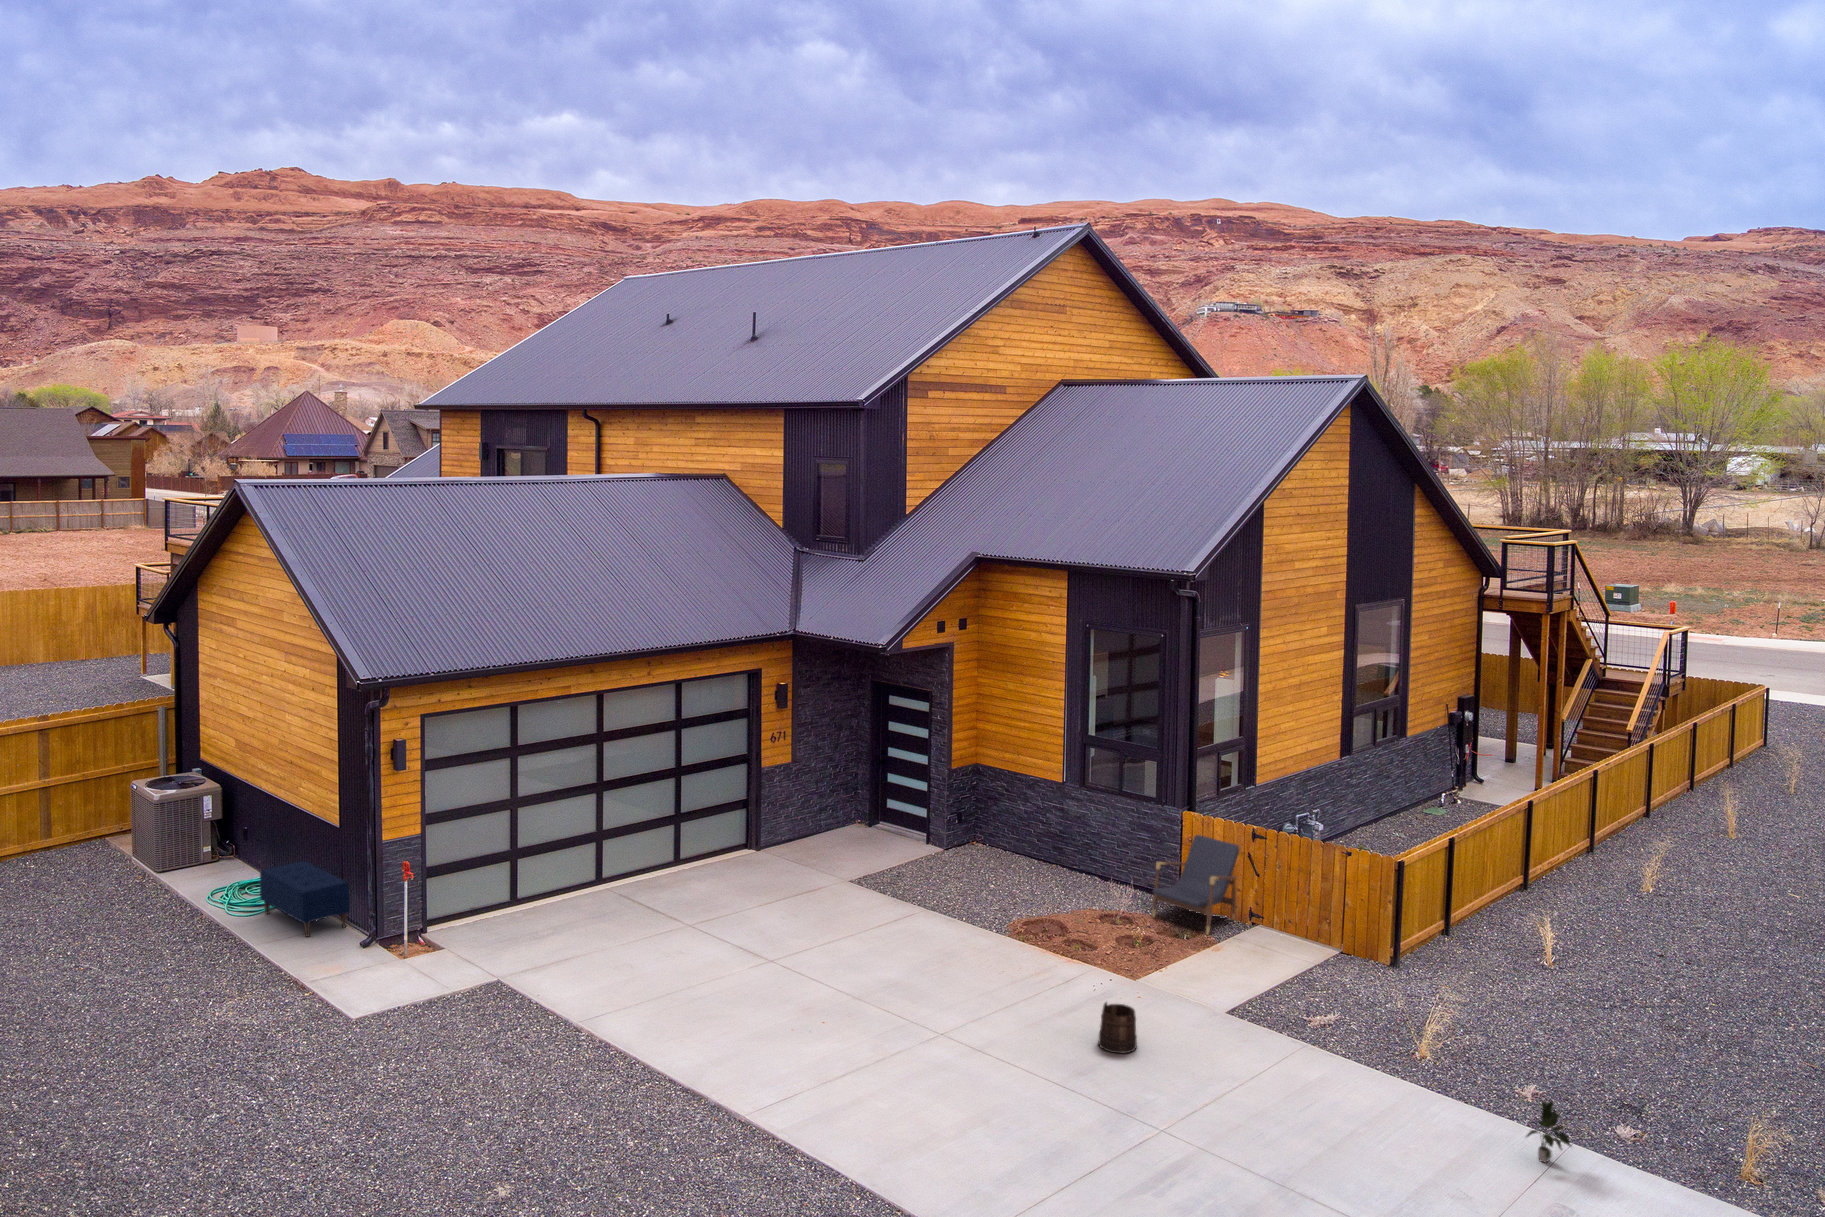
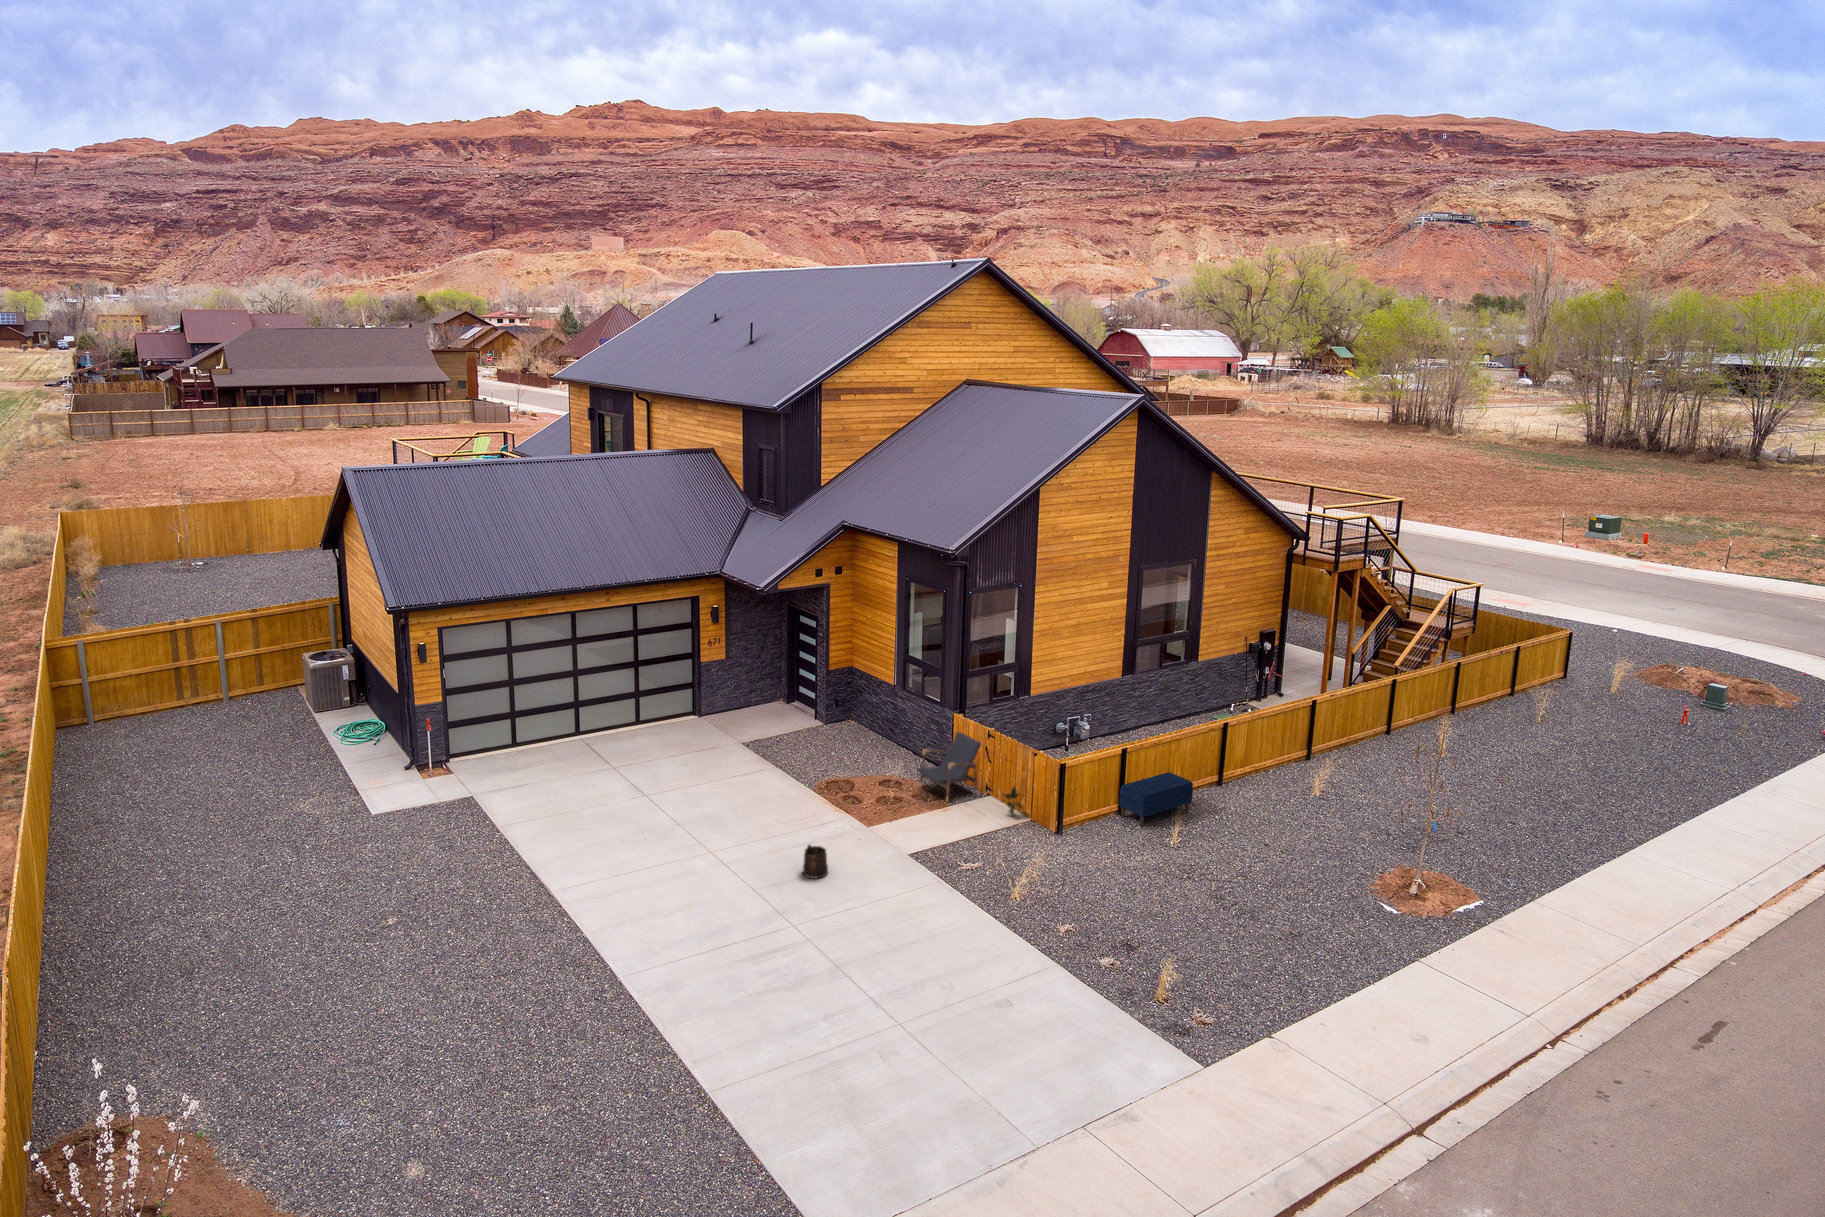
bench: present [260,861,350,937] -> present [1119,772,1193,826]
potted plant: present [1526,1101,1571,1162] -> present [1005,787,1023,816]

